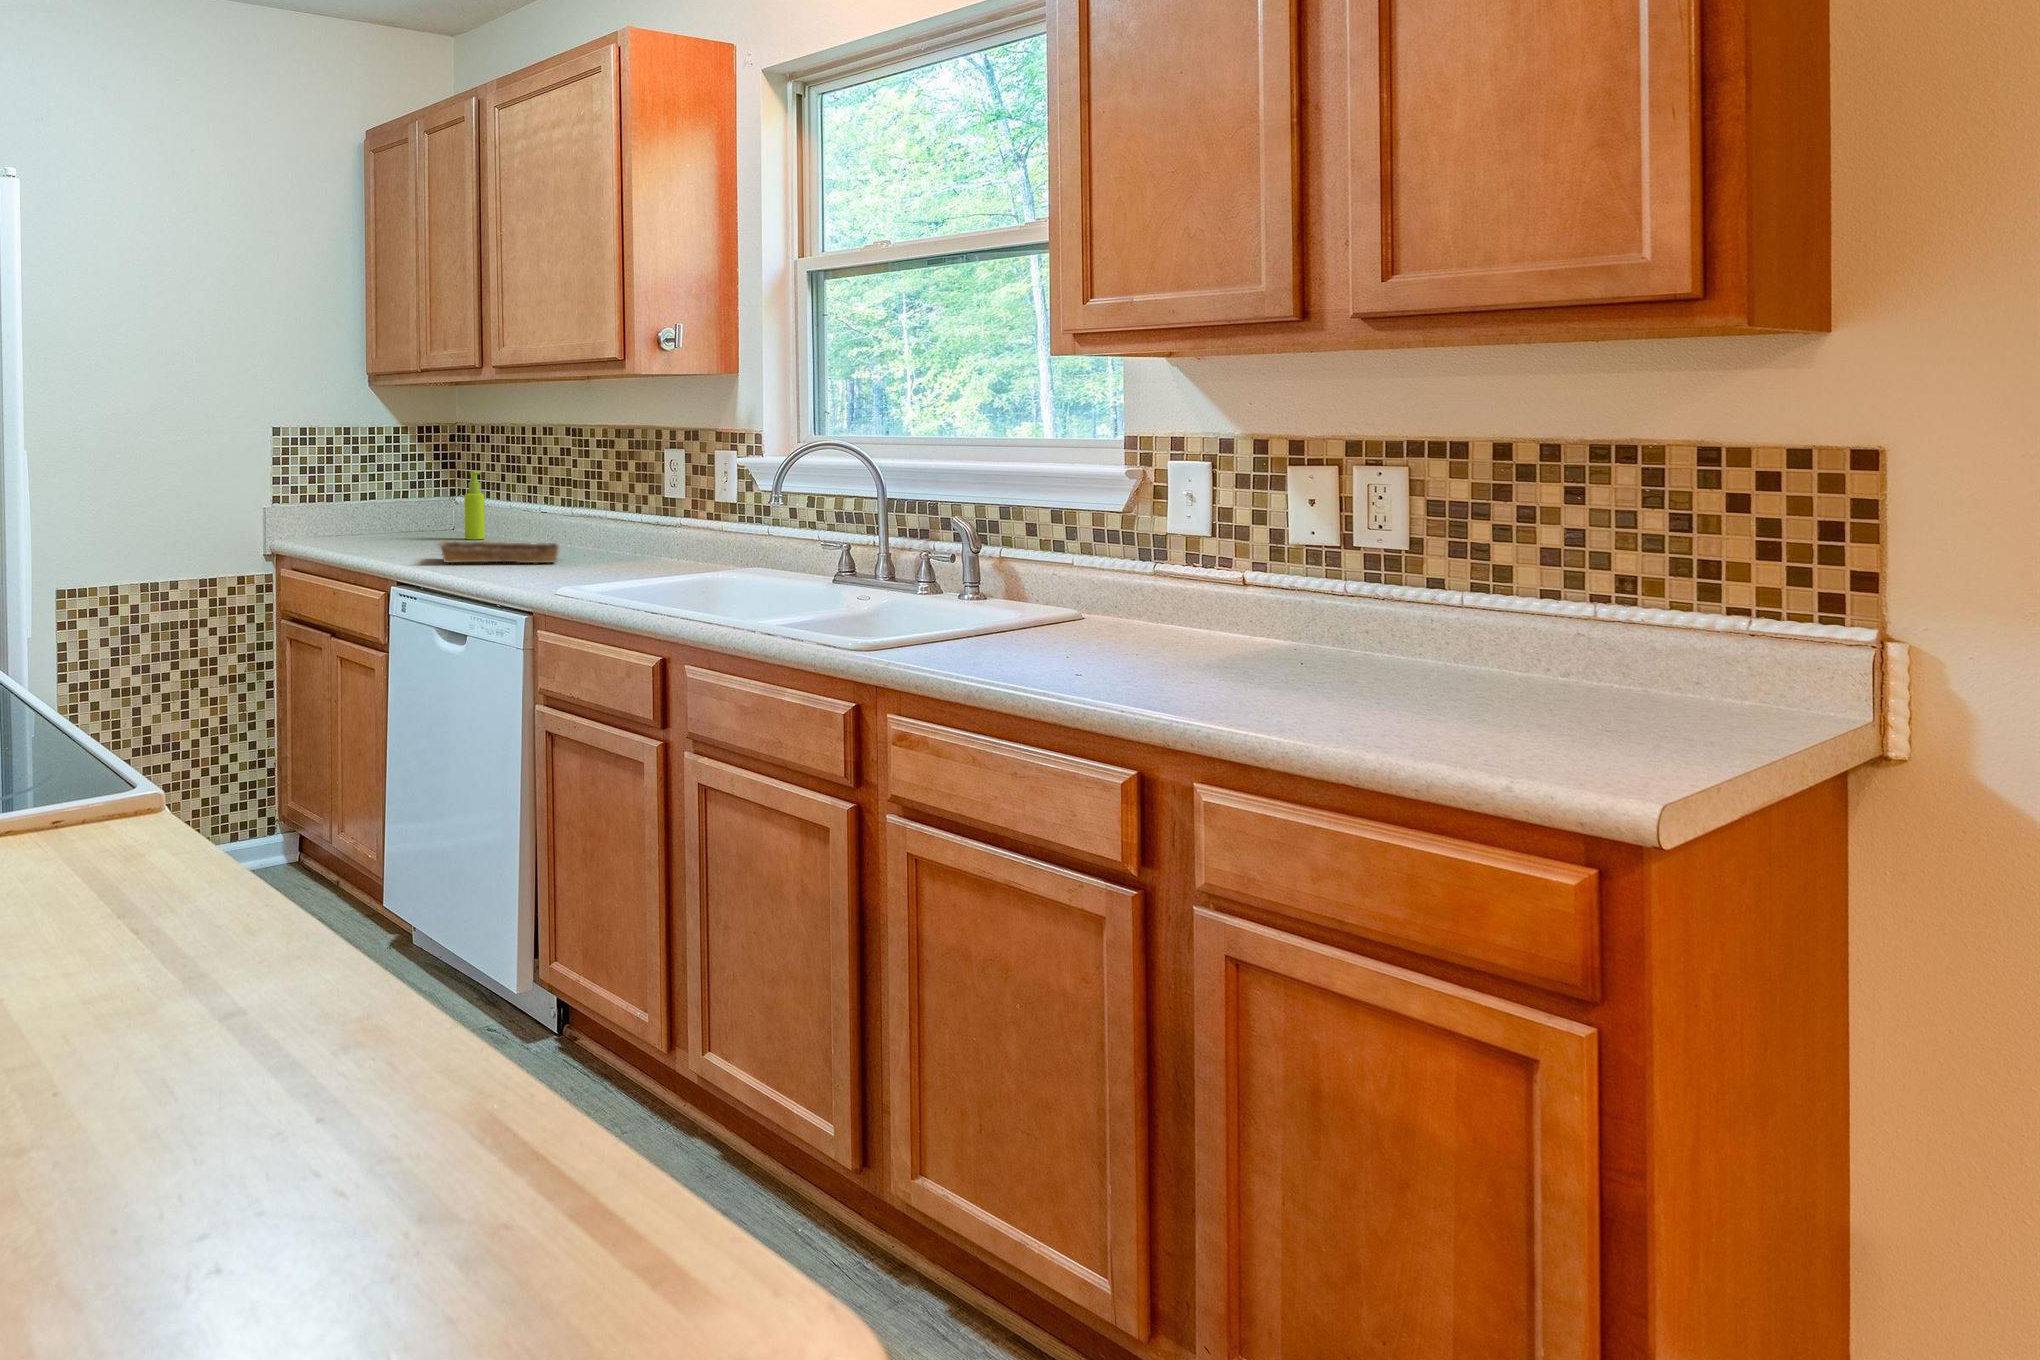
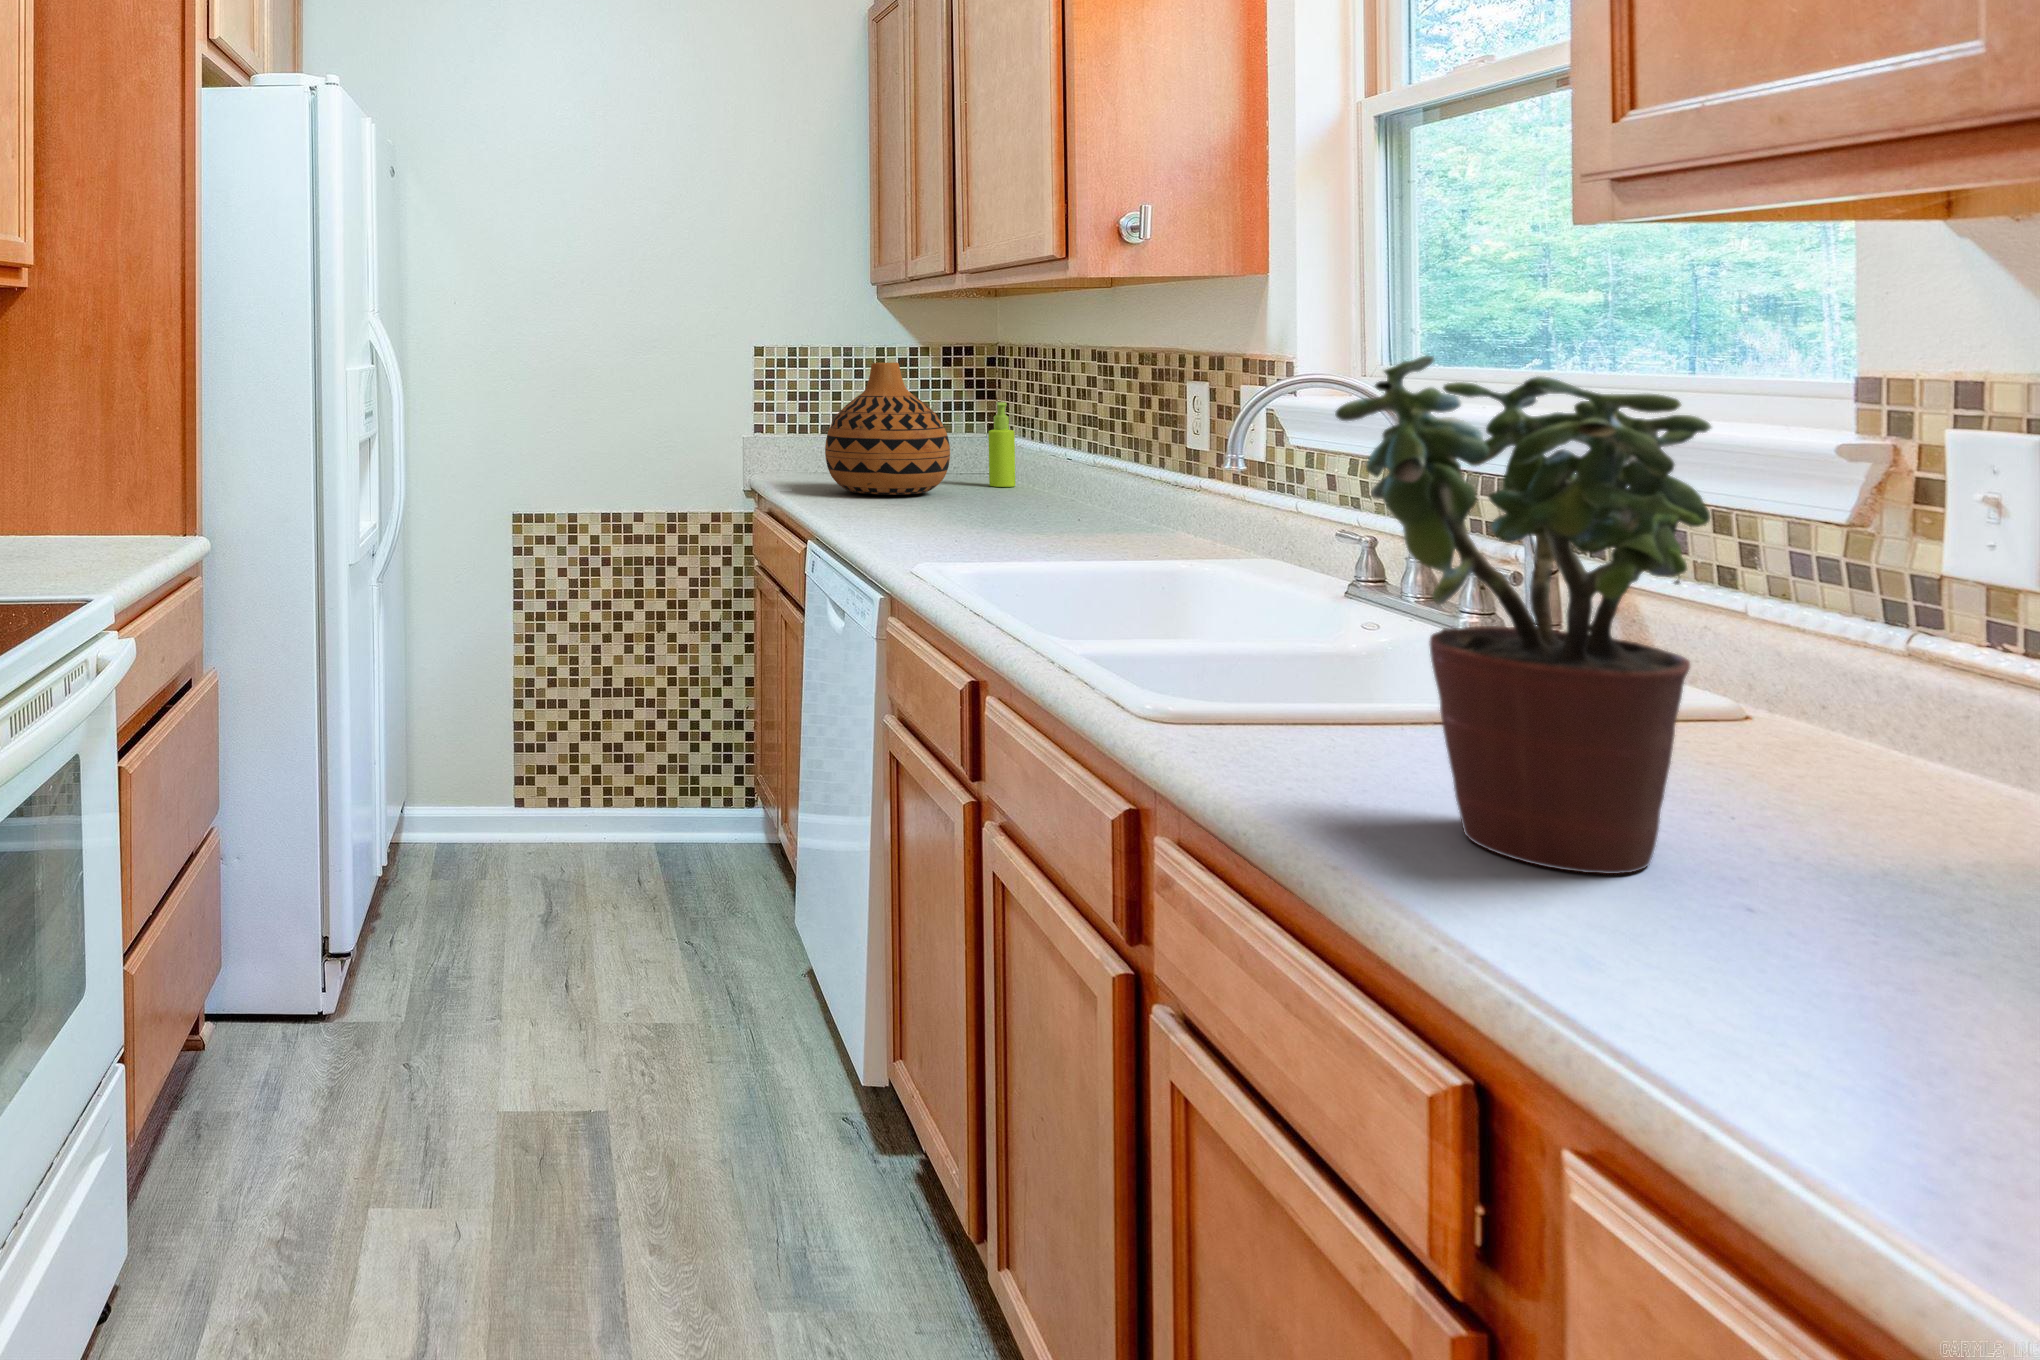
potted plant: none [1011,422,1180,679] -> present [1335,356,1711,874]
vase: none [353,439,453,549] -> present [825,363,950,495]
tray: present [439,541,560,563] -> none [873,488,1052,526]

